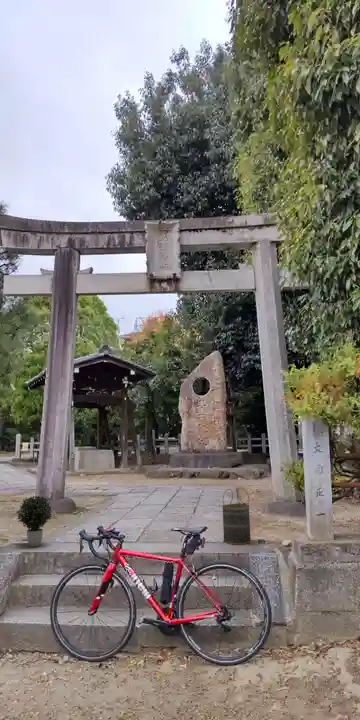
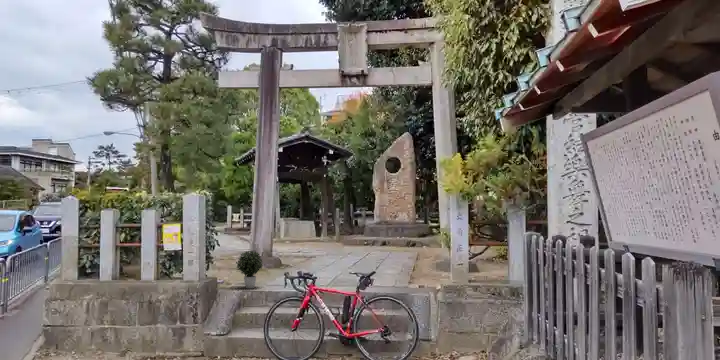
basket: present [222,488,251,545] -> none [394,246,416,289]

